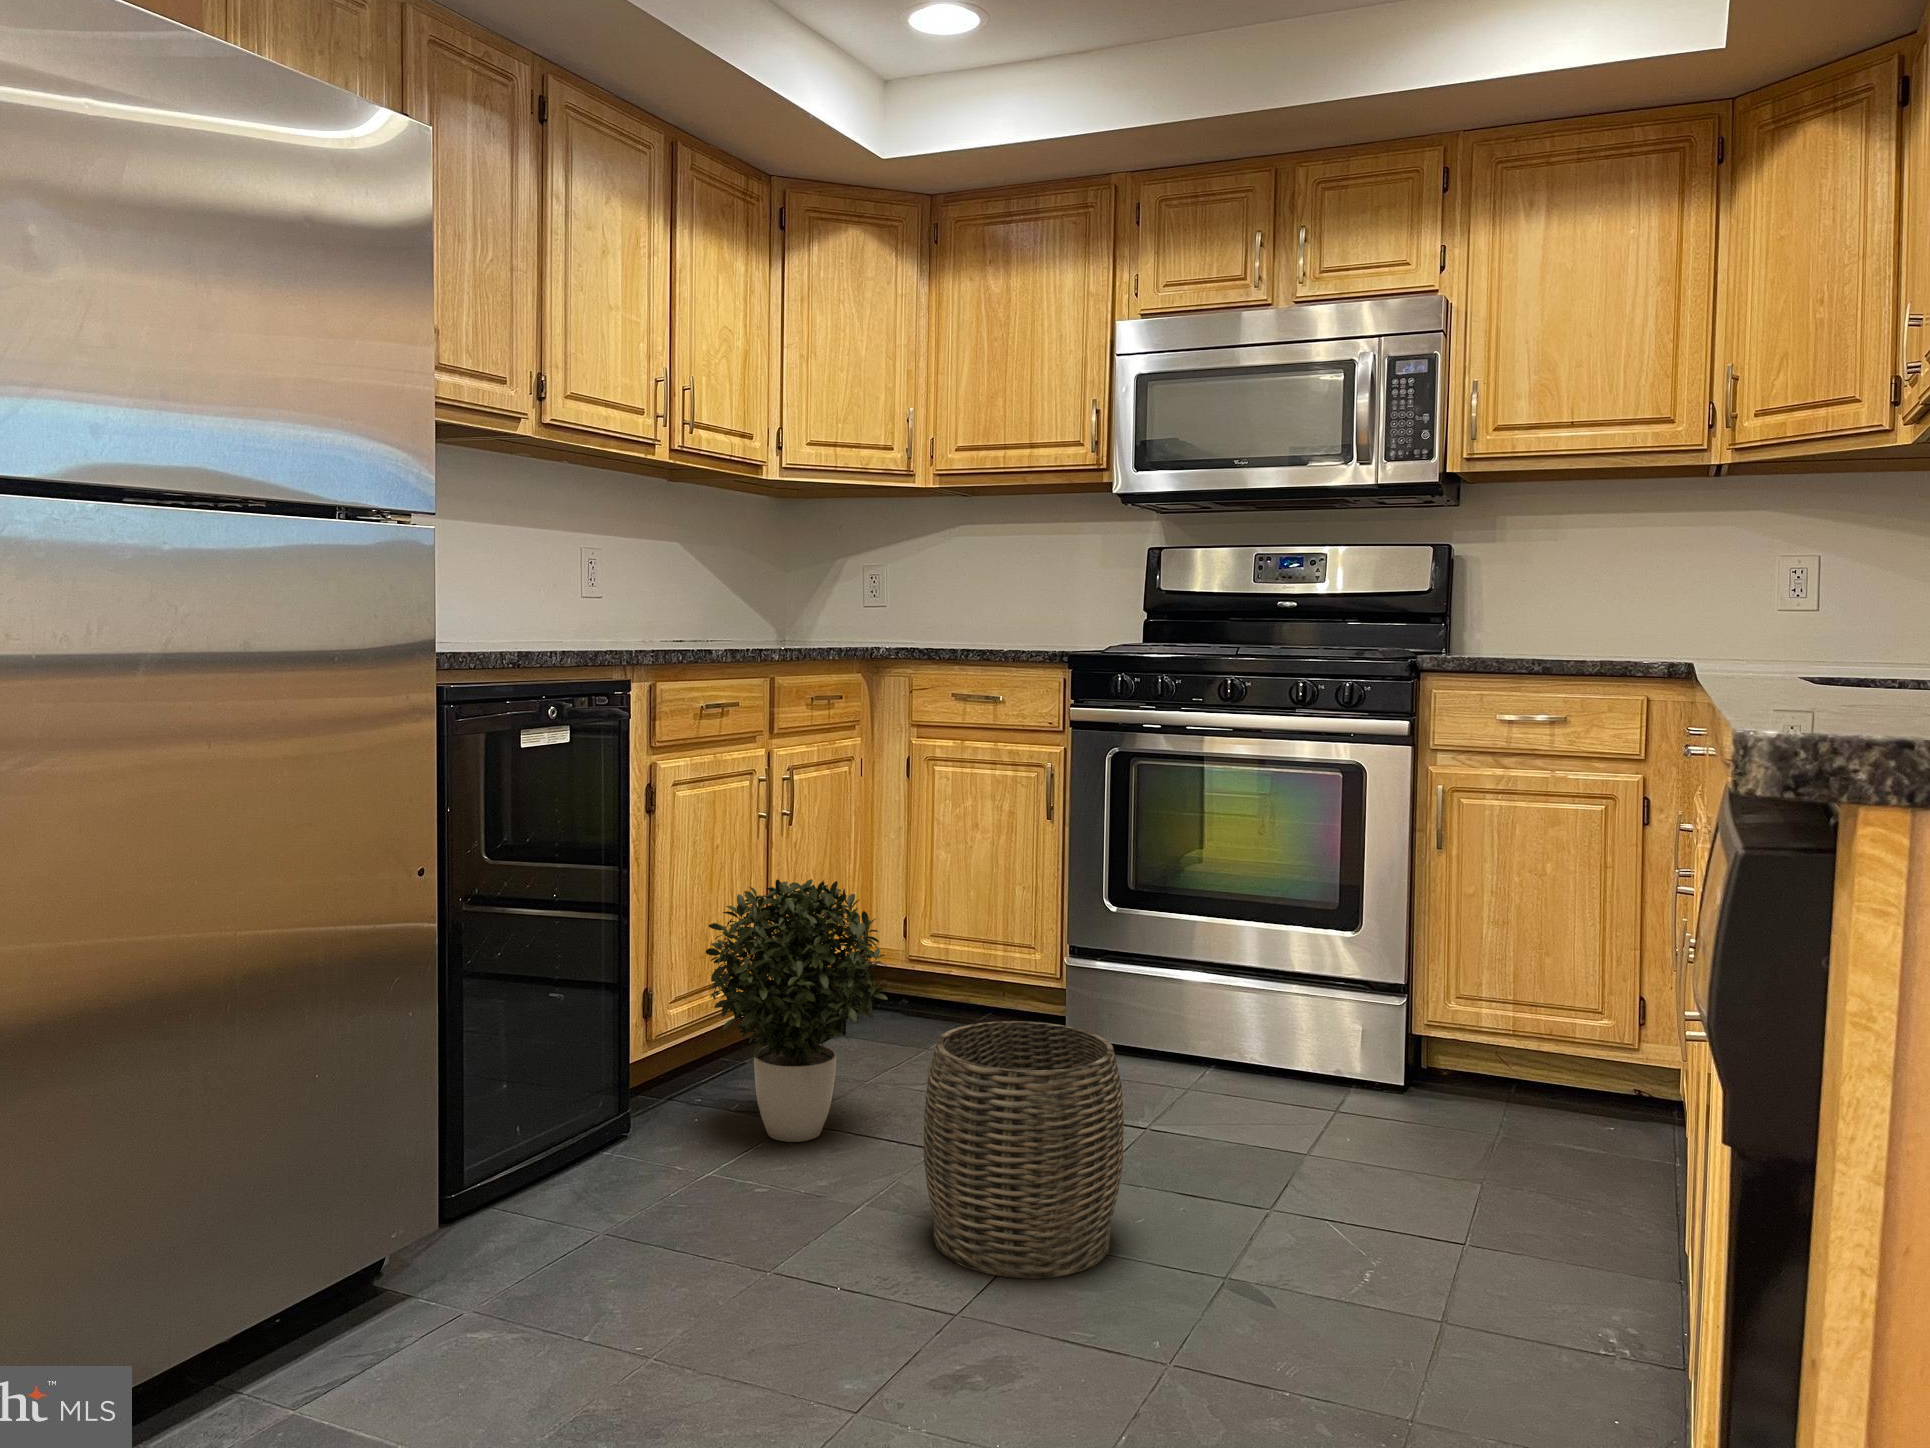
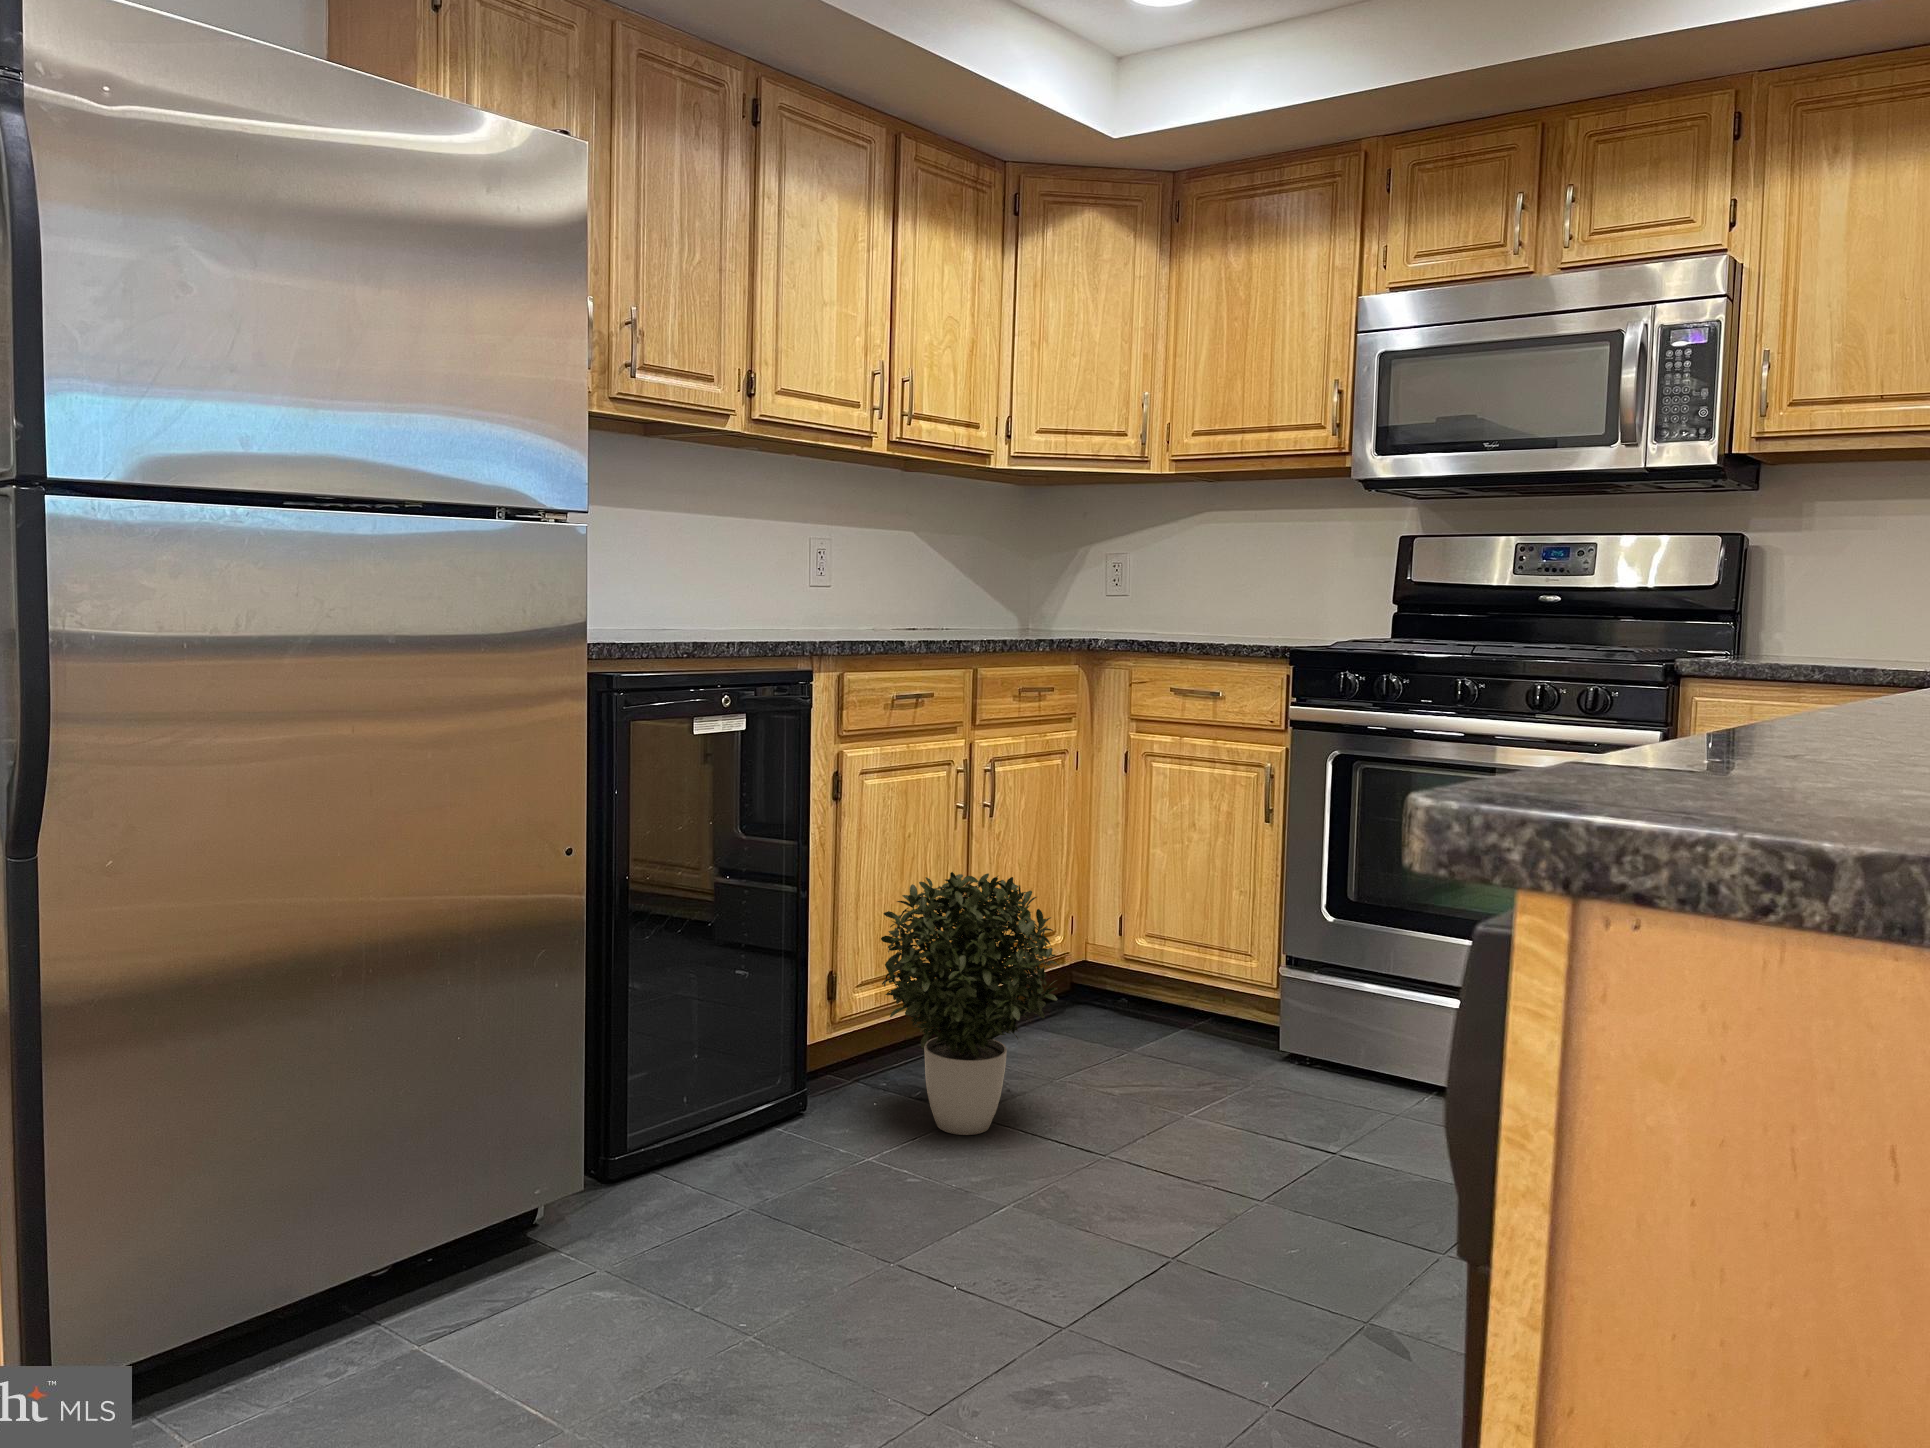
woven basket: present [924,1021,1124,1278] -> none [1055,1035,1266,1309]

